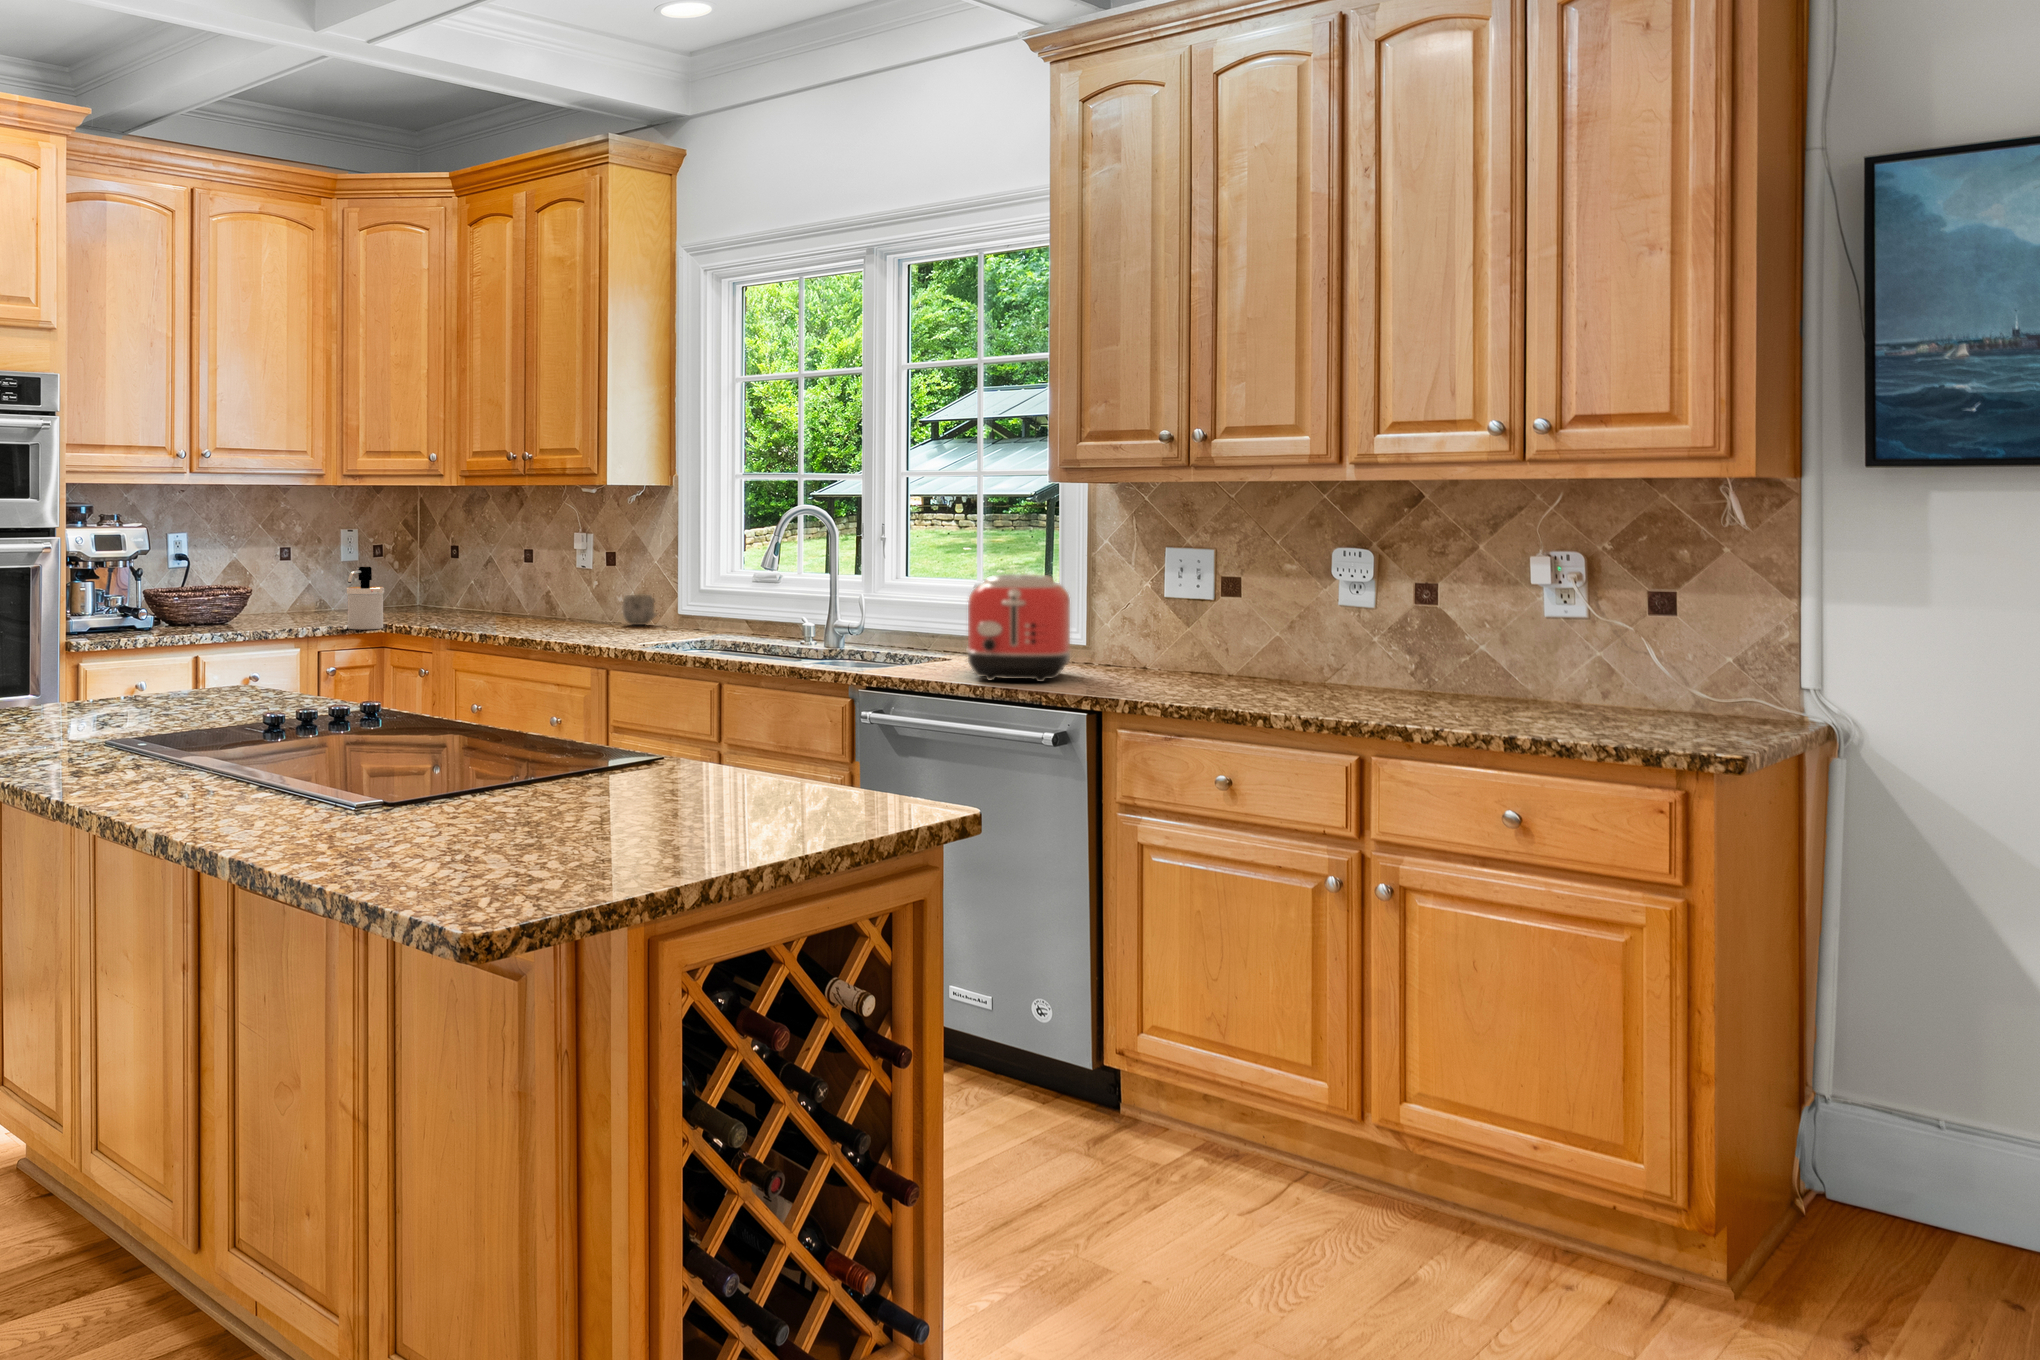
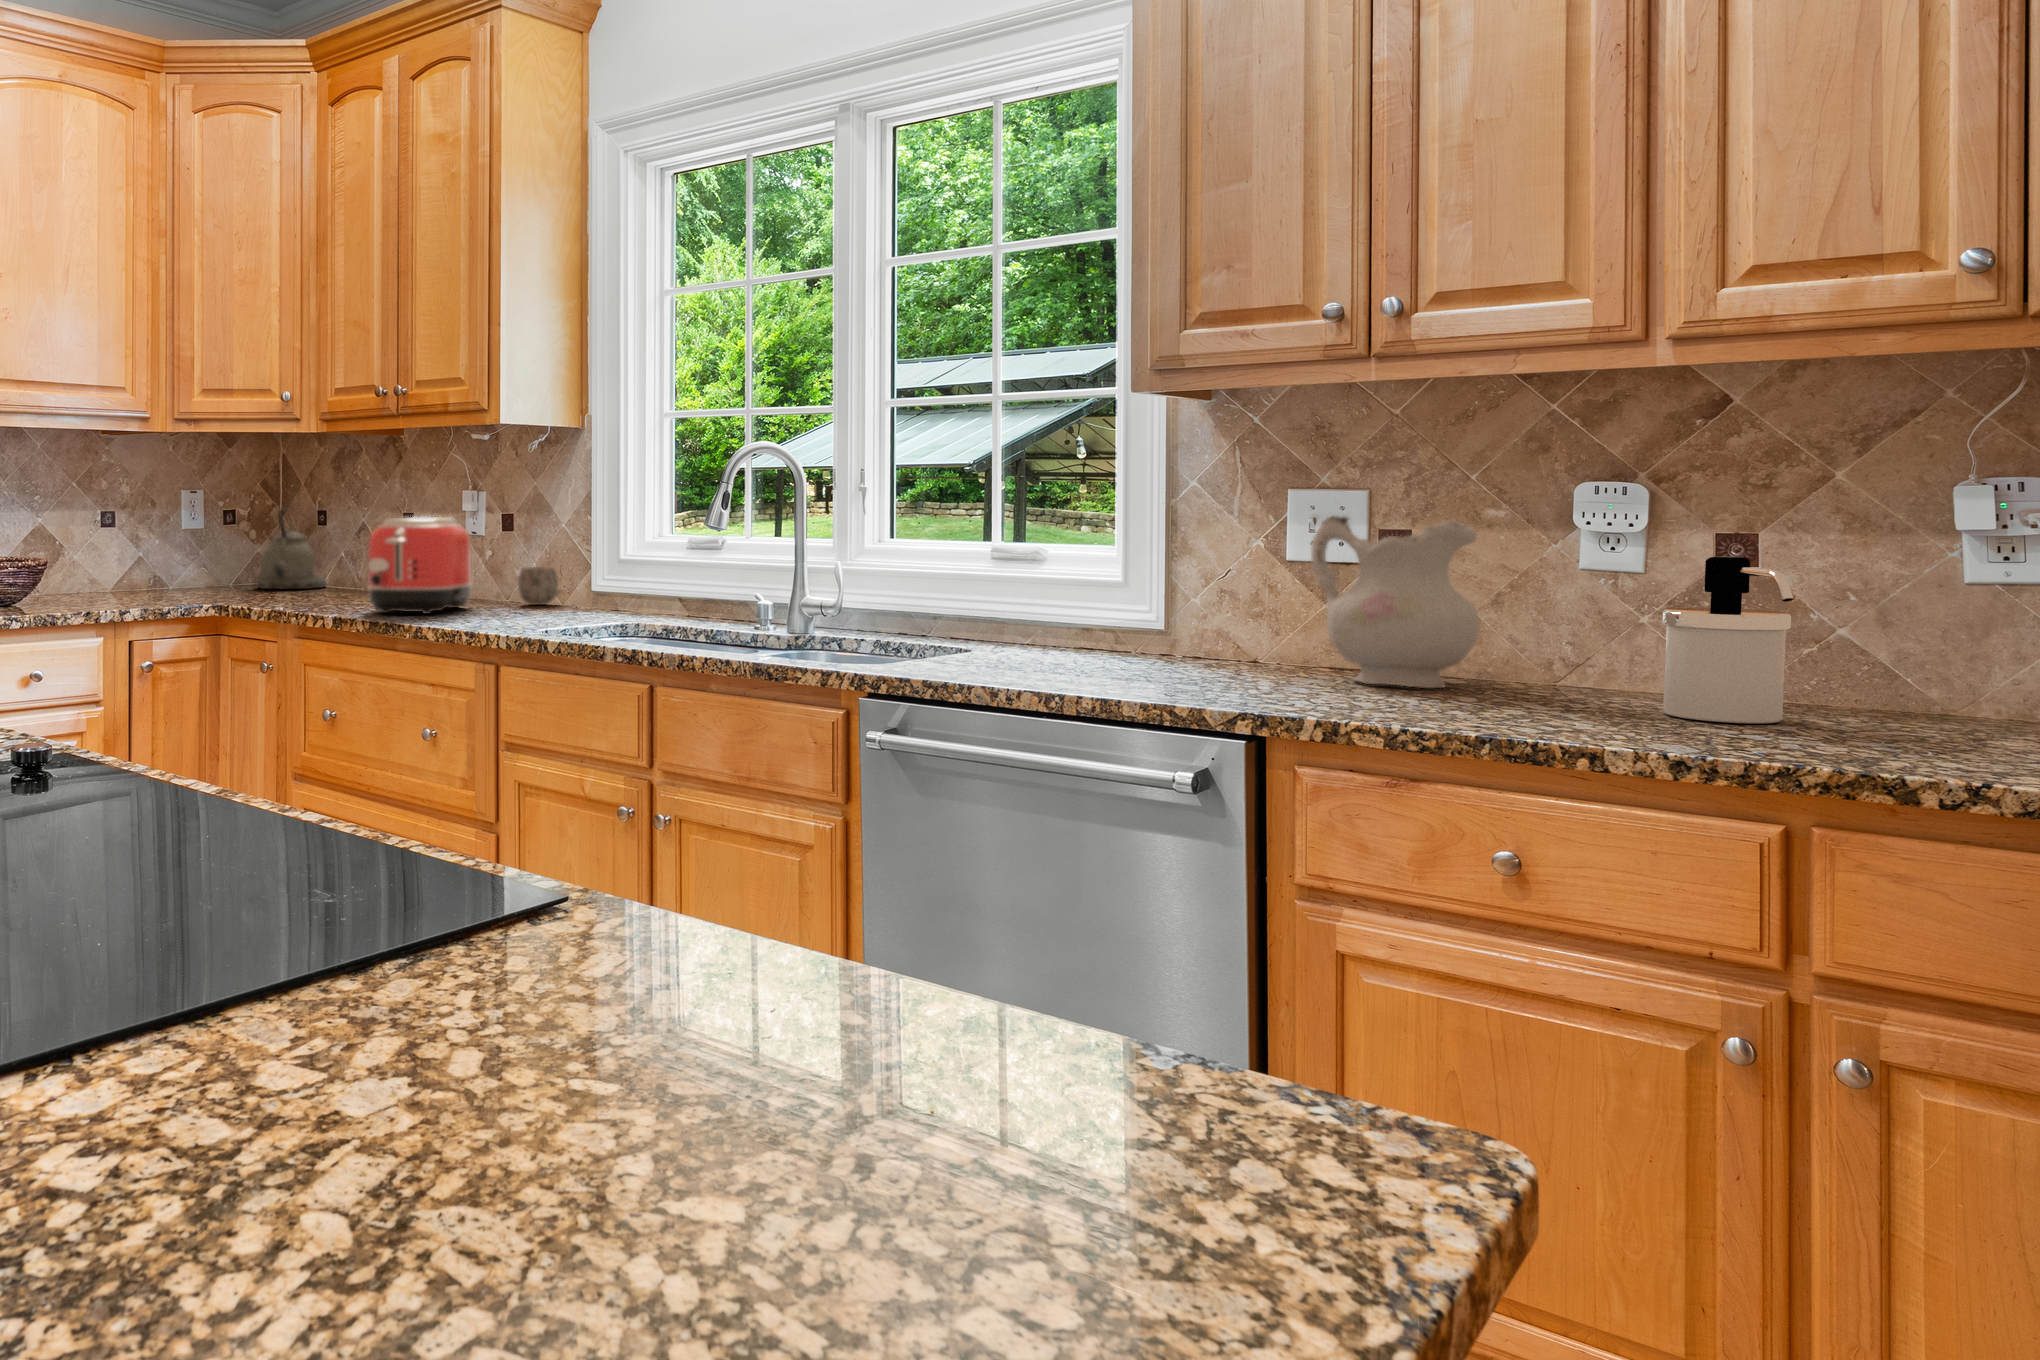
kettle: none [400,542,460,611] -> present [256,508,327,589]
soap dispenser: present [346,566,384,630] -> present [1662,557,1793,723]
ceramic pitcher: none [1163,568,1264,683] -> present [1311,516,1480,688]
toaster: present [966,574,1072,682] -> present [368,517,472,614]

